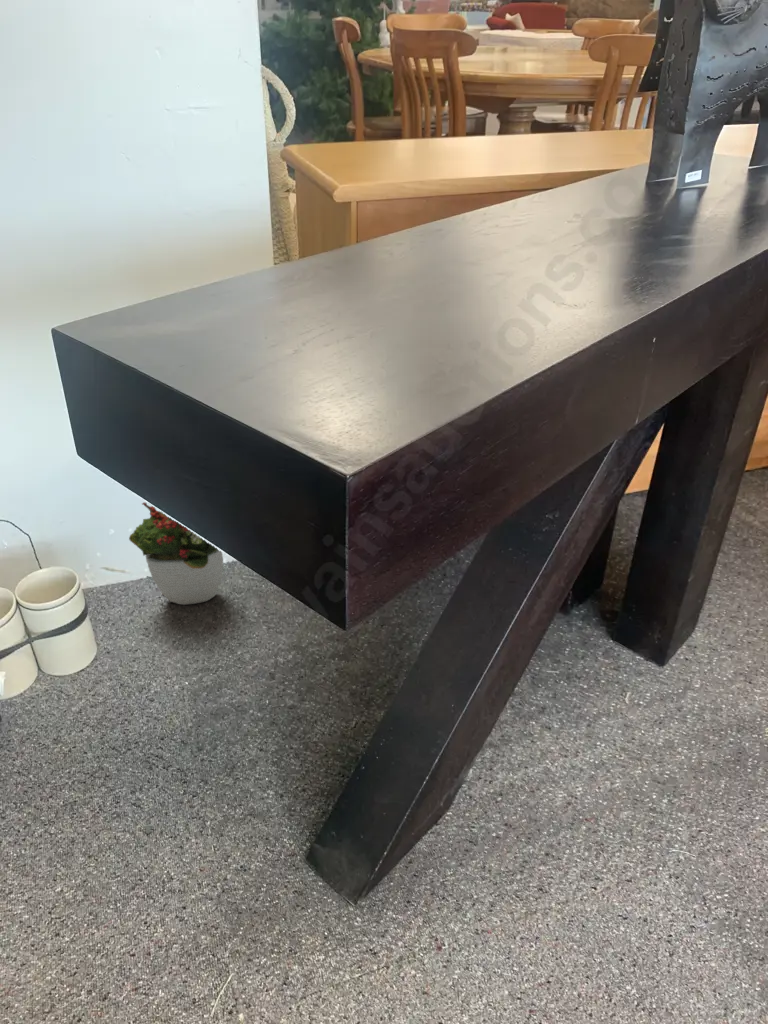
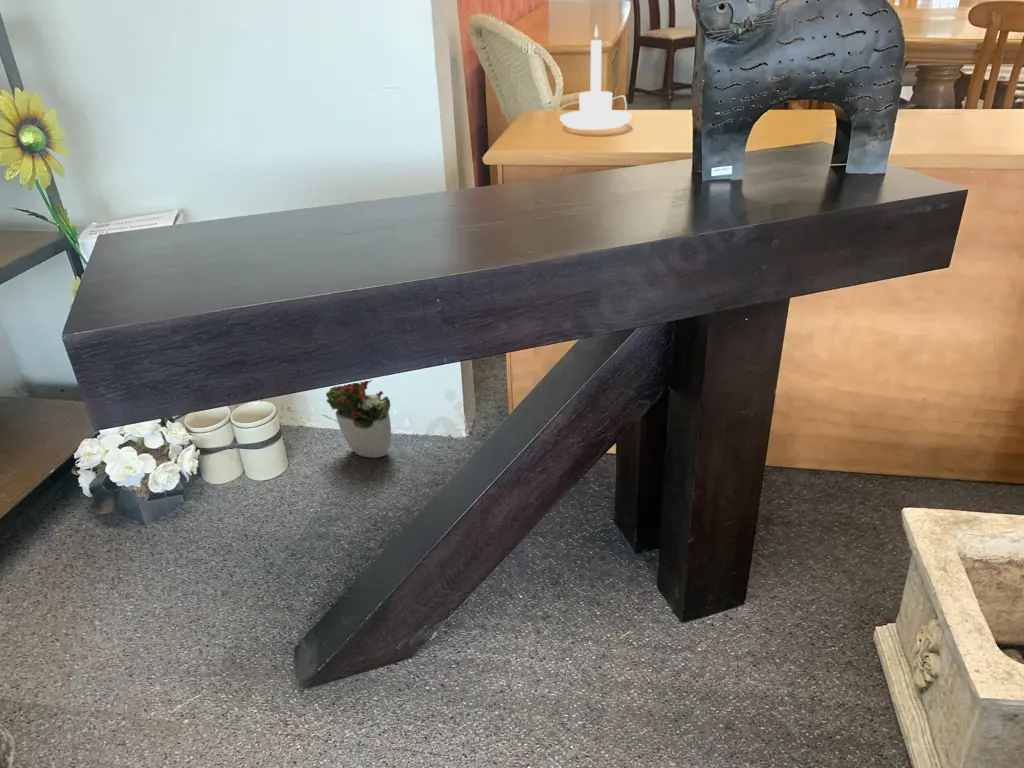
candle holder: none [366,32,449,161] -> present [560,25,631,130]

